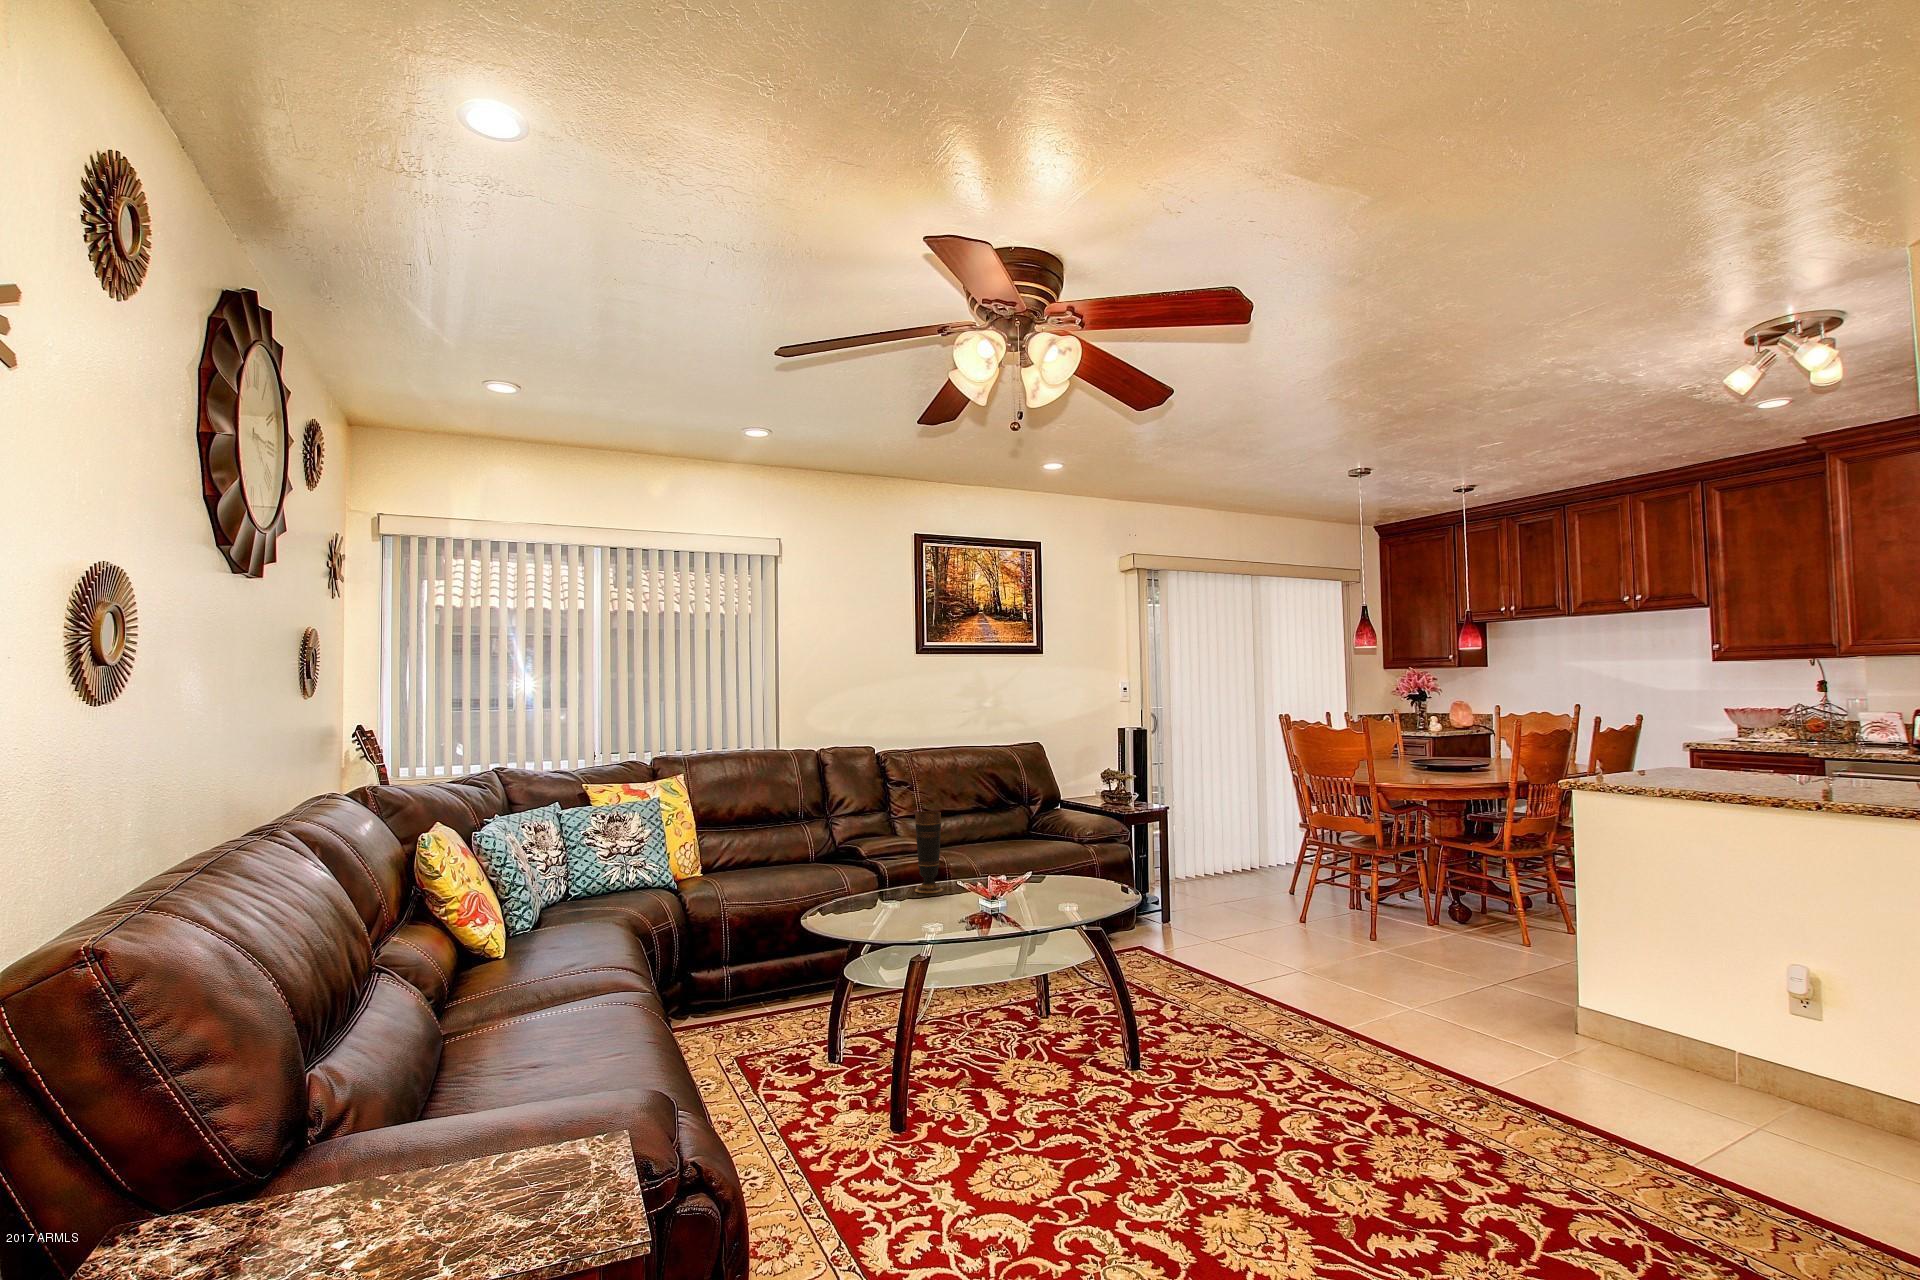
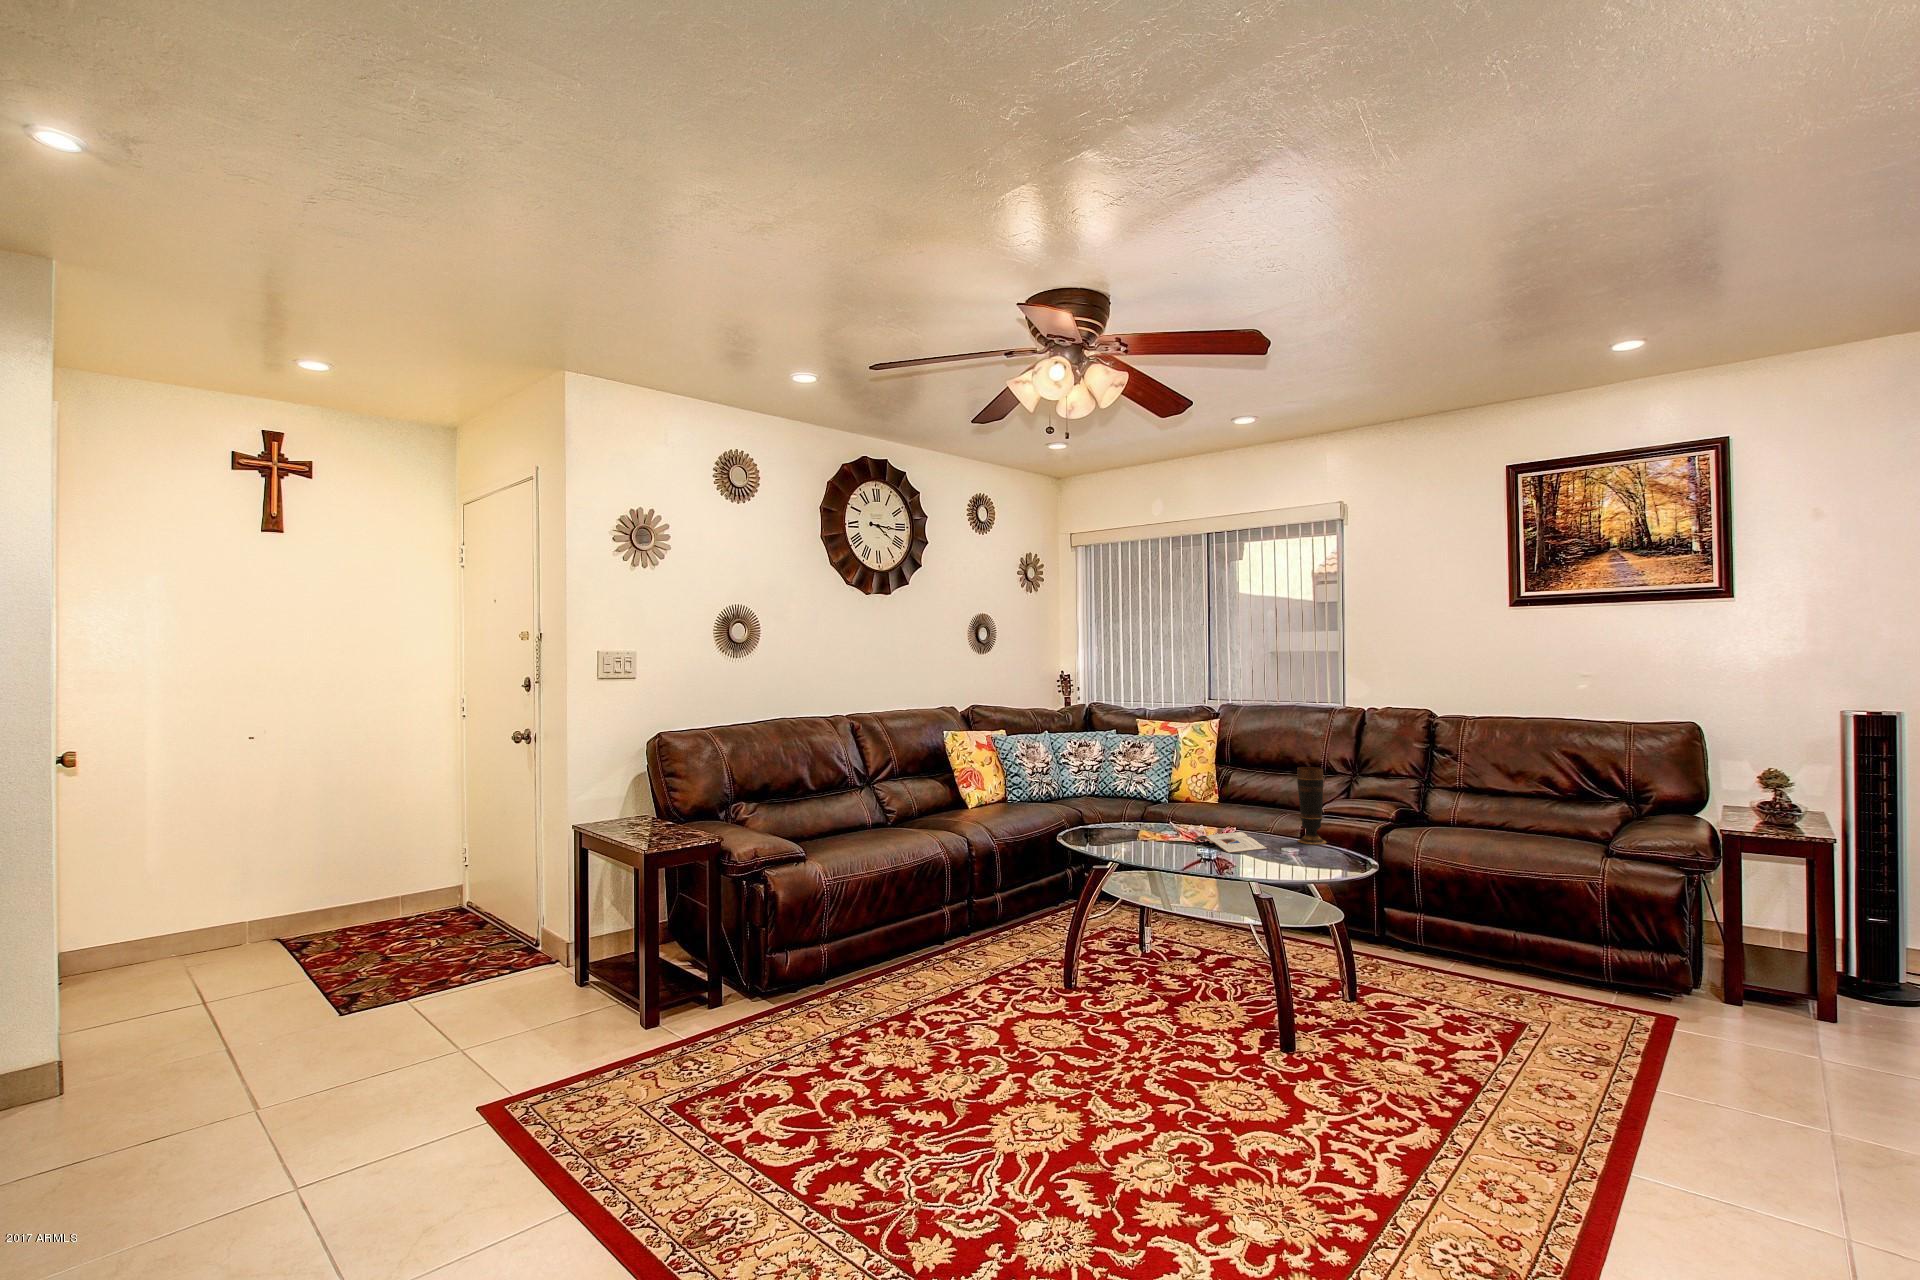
magazine: none [847,894,927,918] -> present [1193,832,1267,853]

